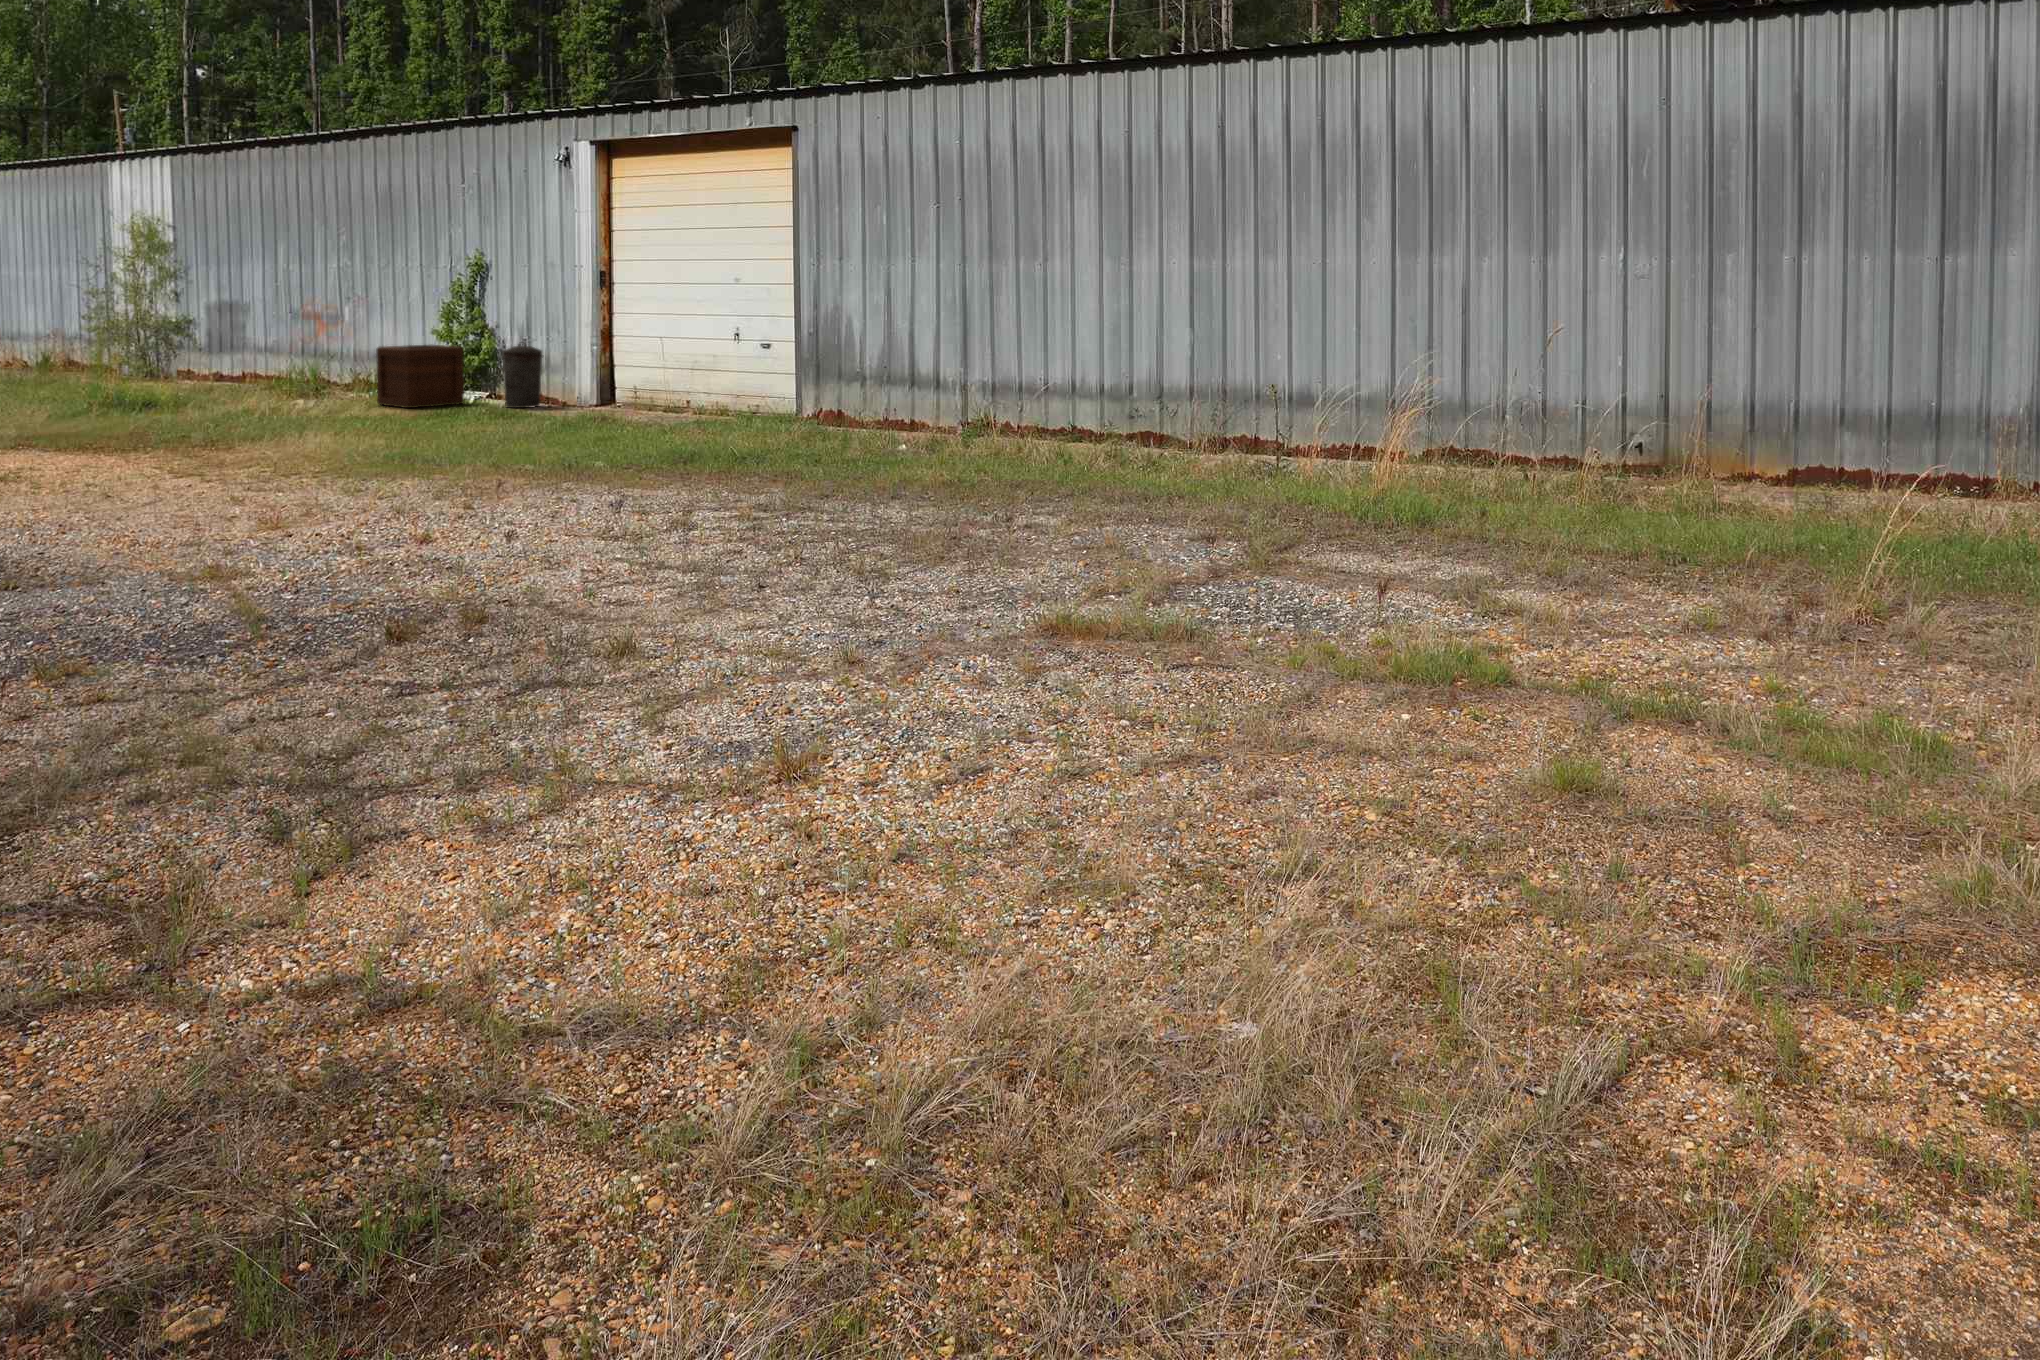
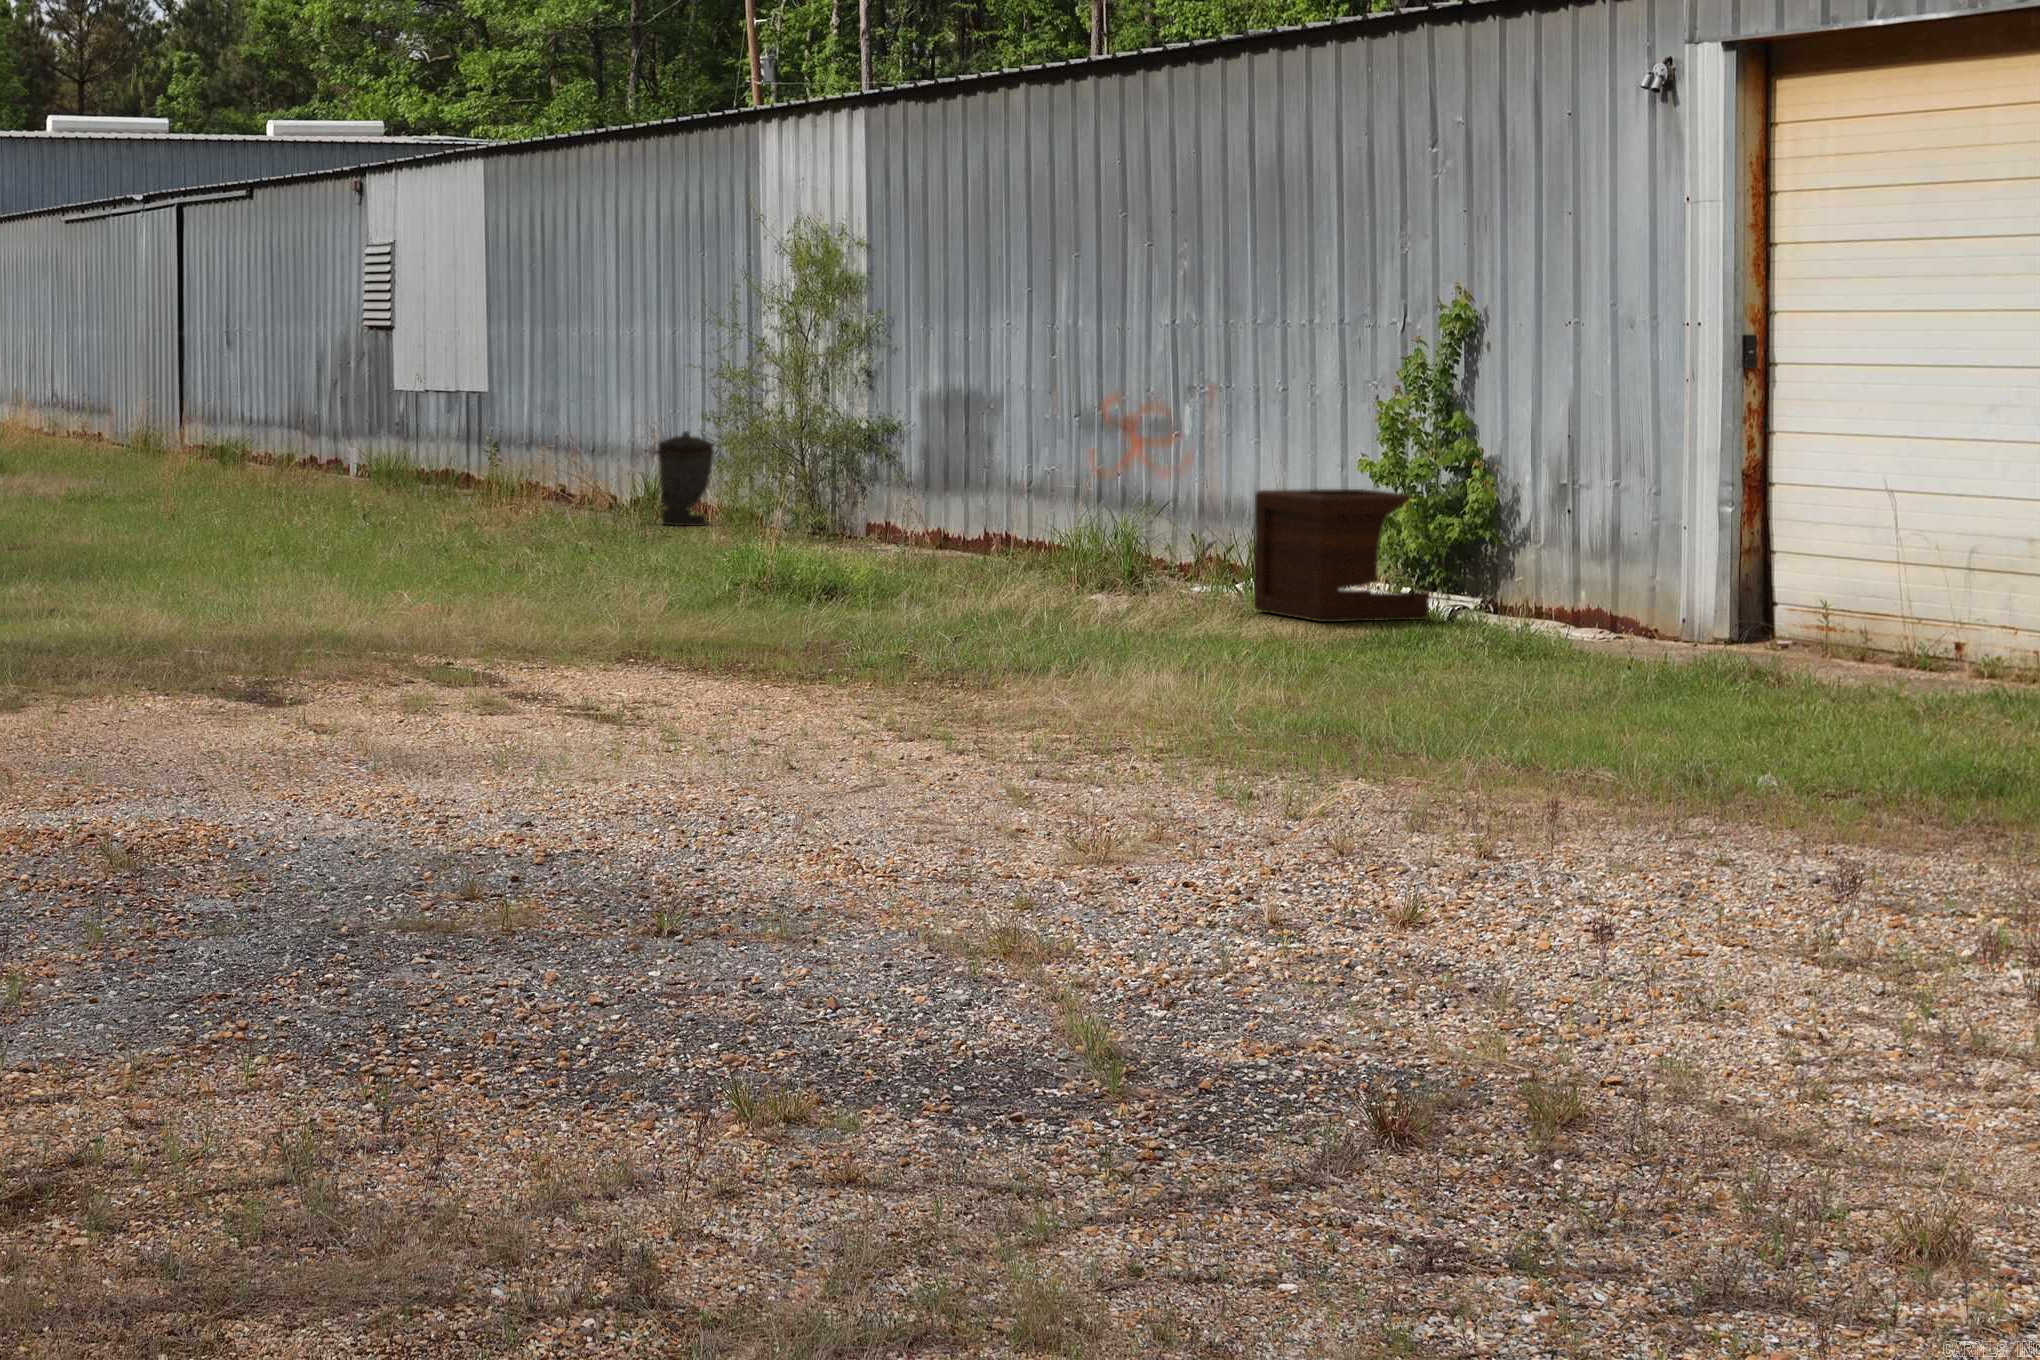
trash can: present [502,344,543,408] -> present [655,431,714,526]

